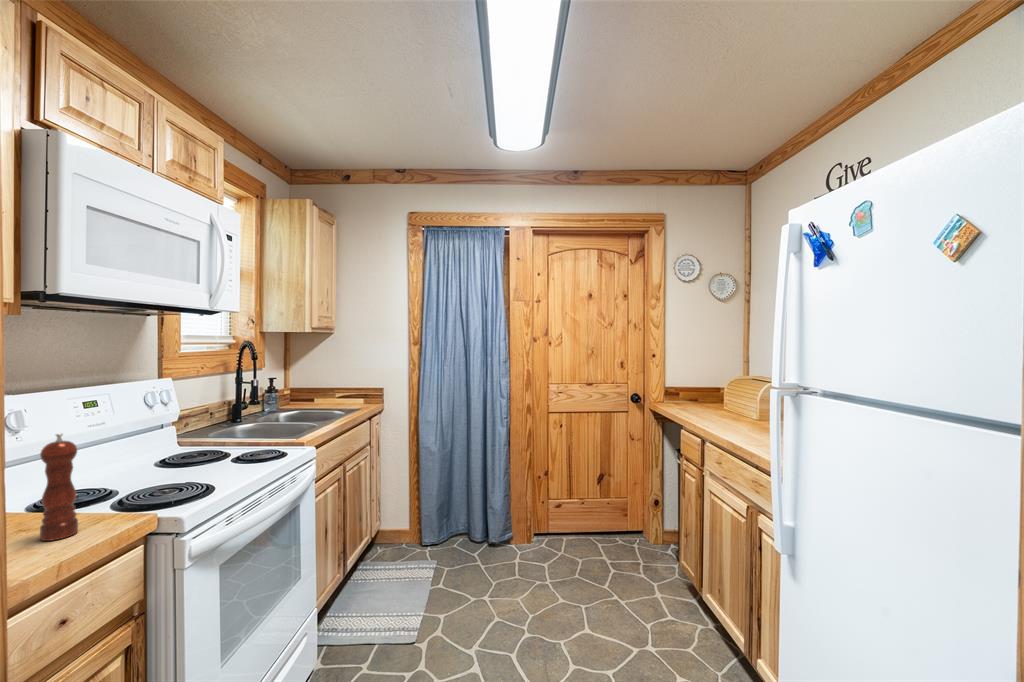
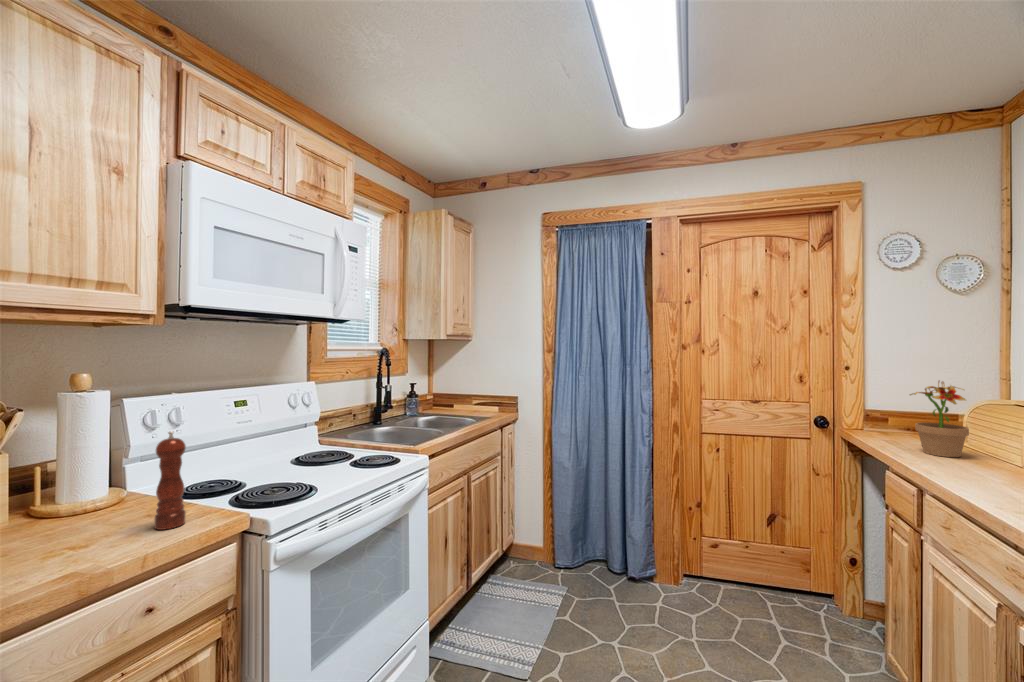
potted plant: none [690,364,723,417] -> present [910,381,969,457]

